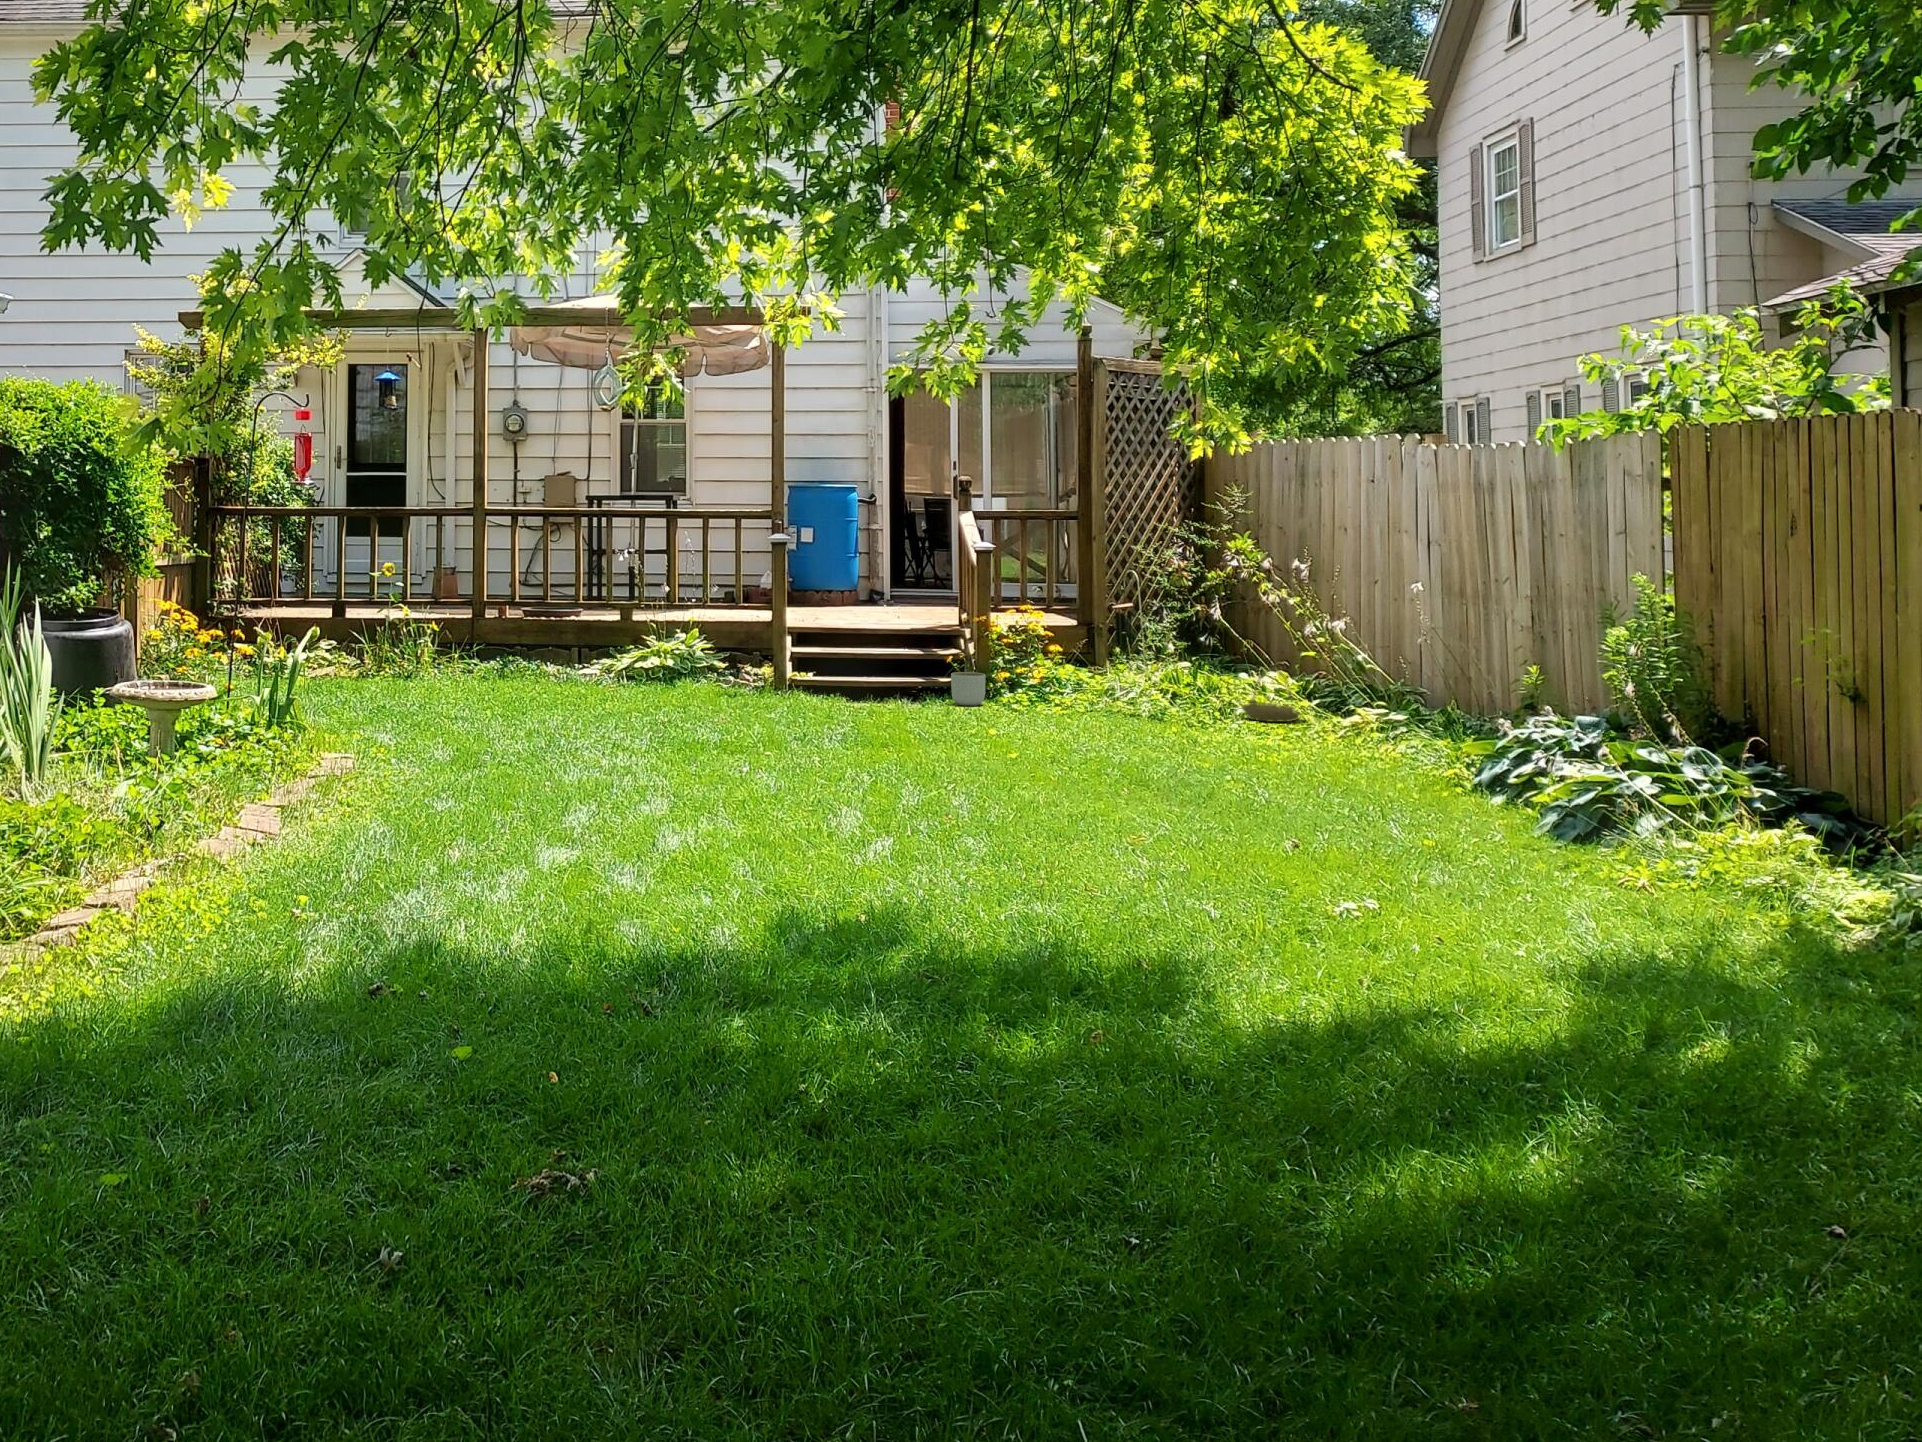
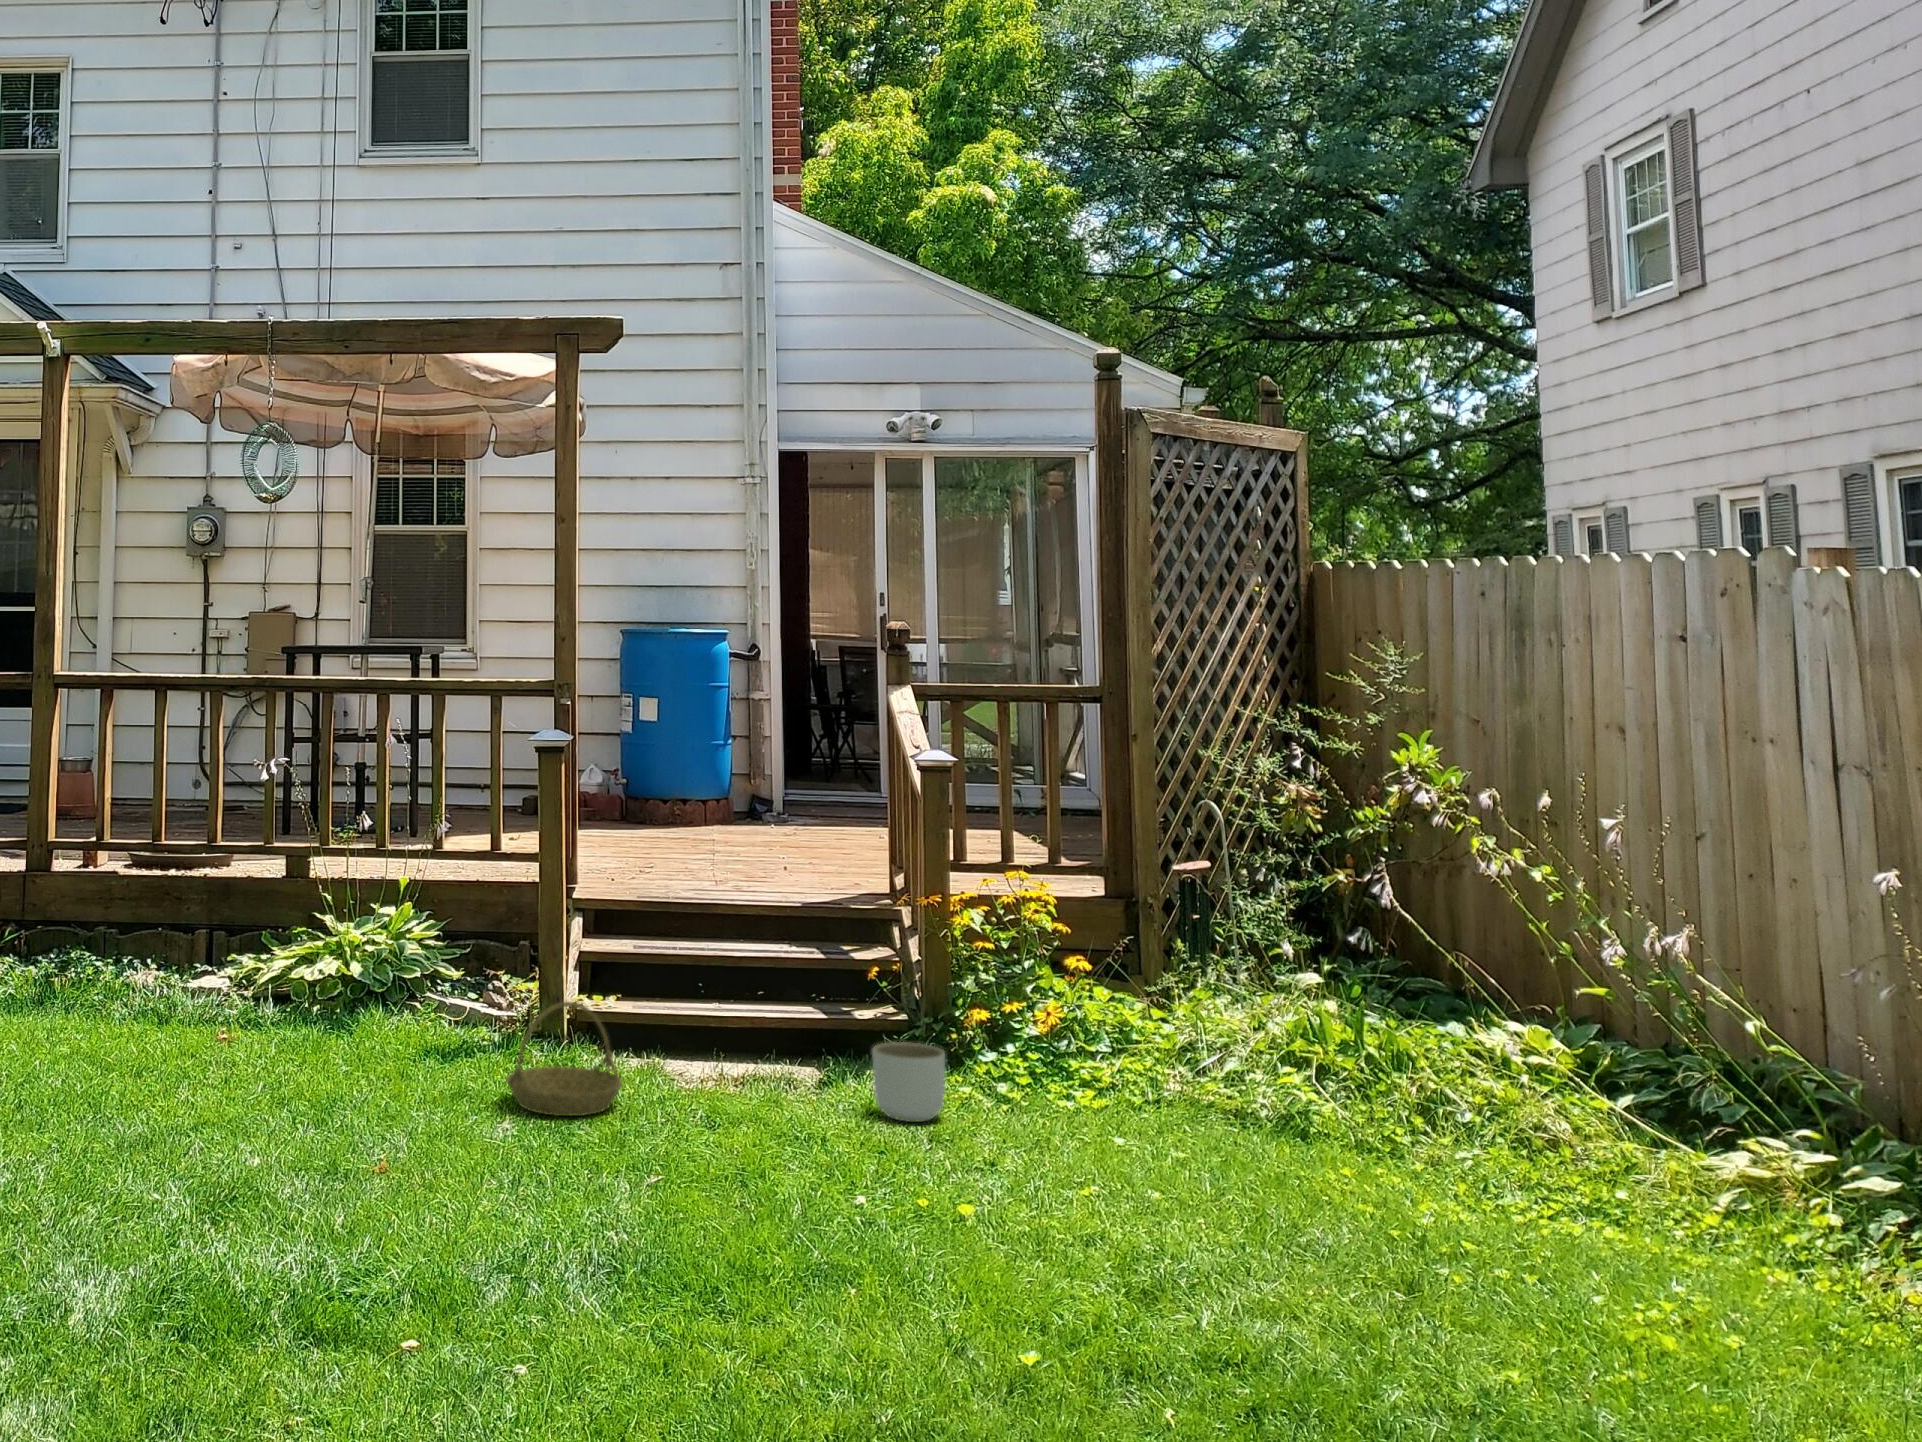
basket: present [1242,668,1300,722] -> present [506,1002,622,1116]

